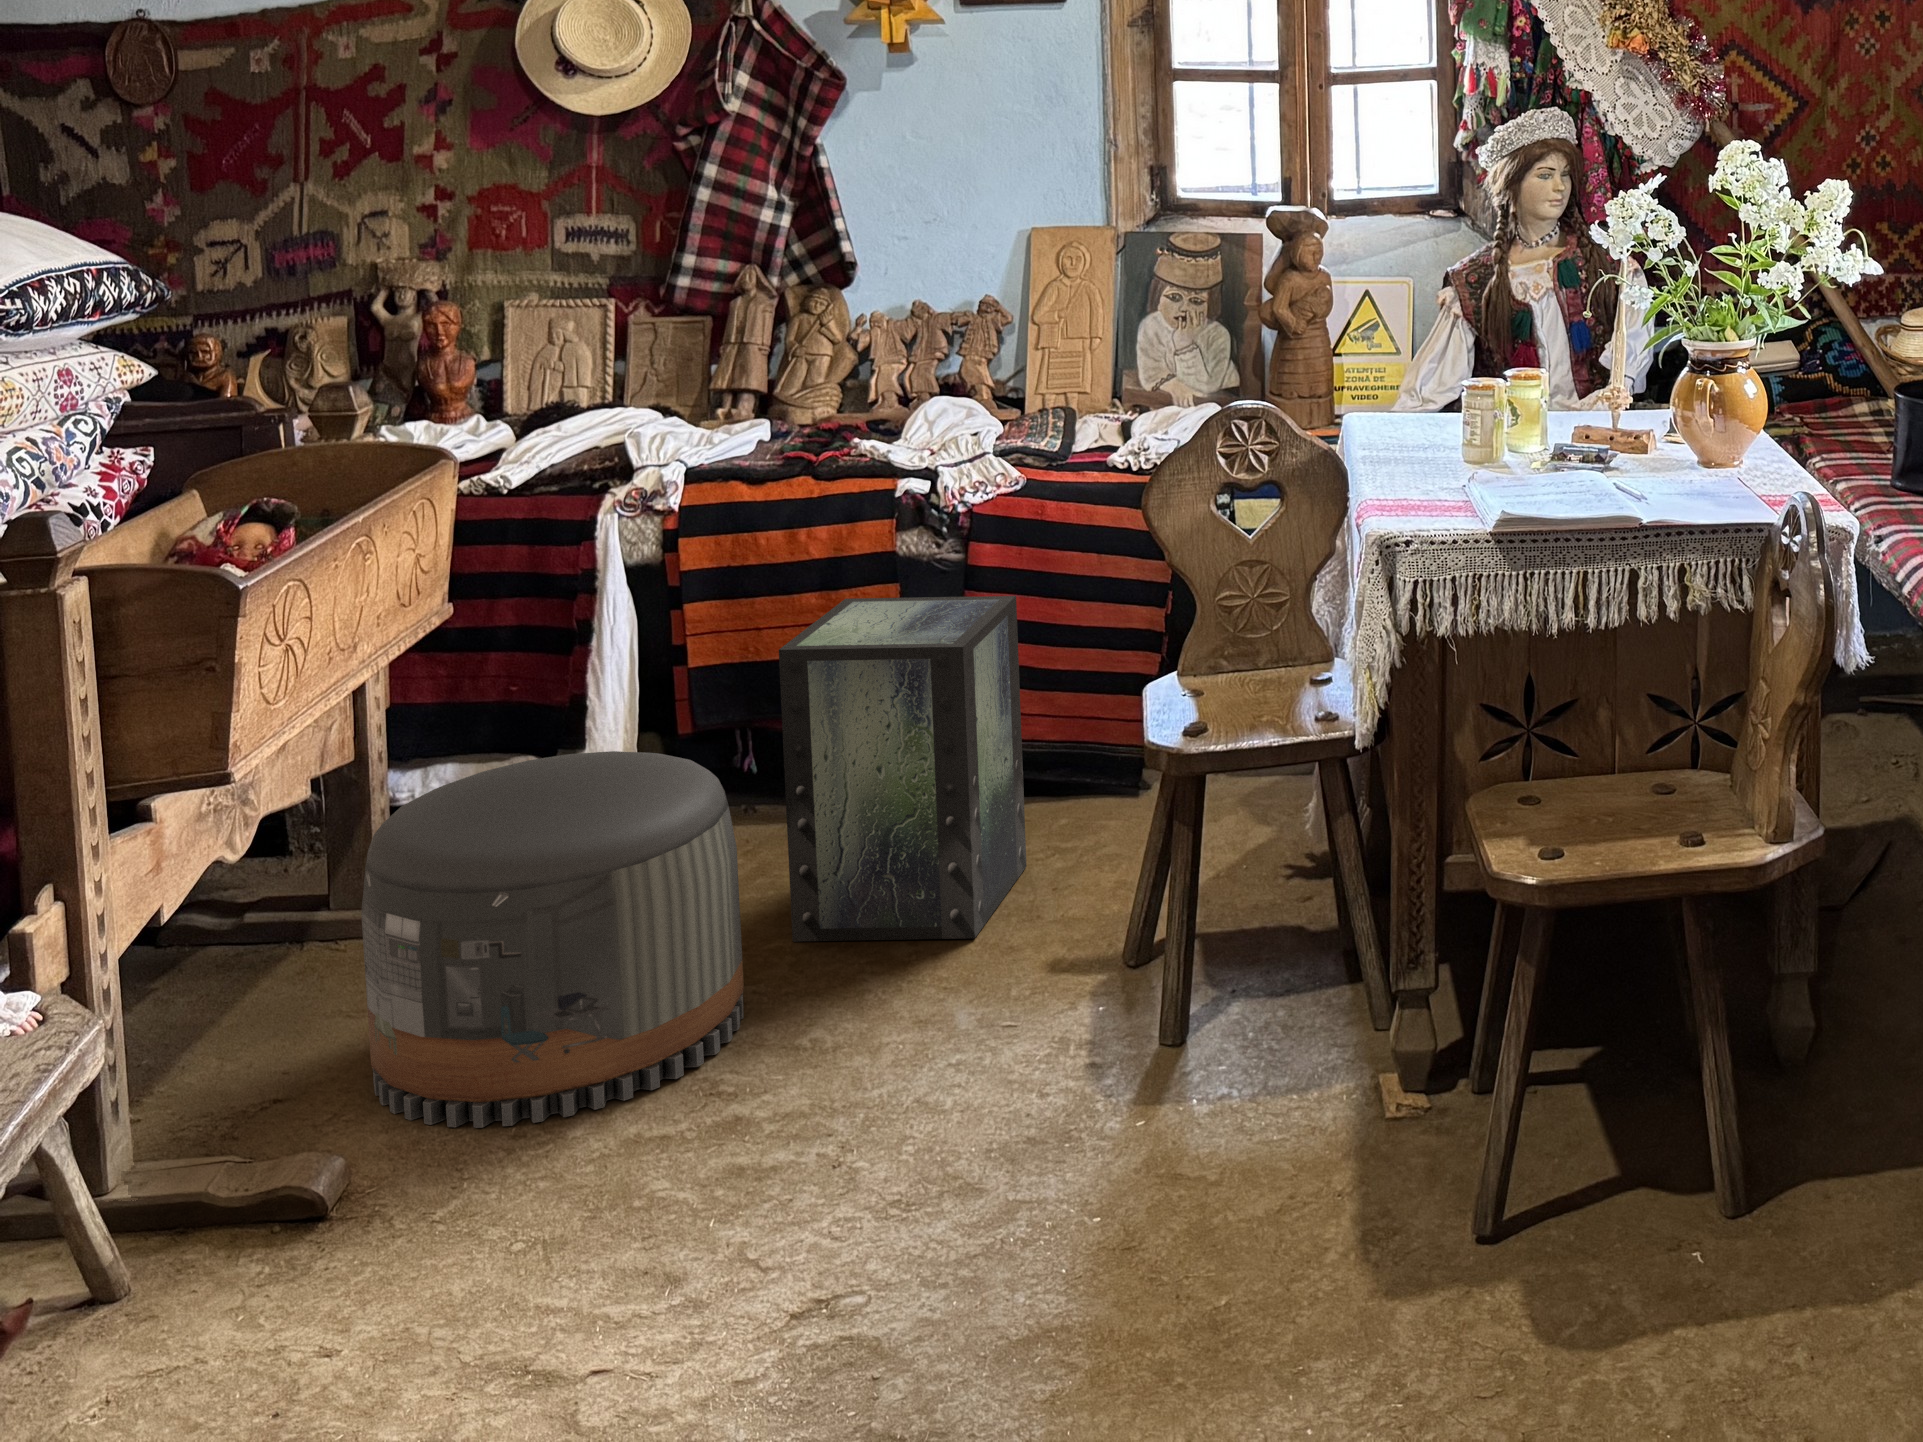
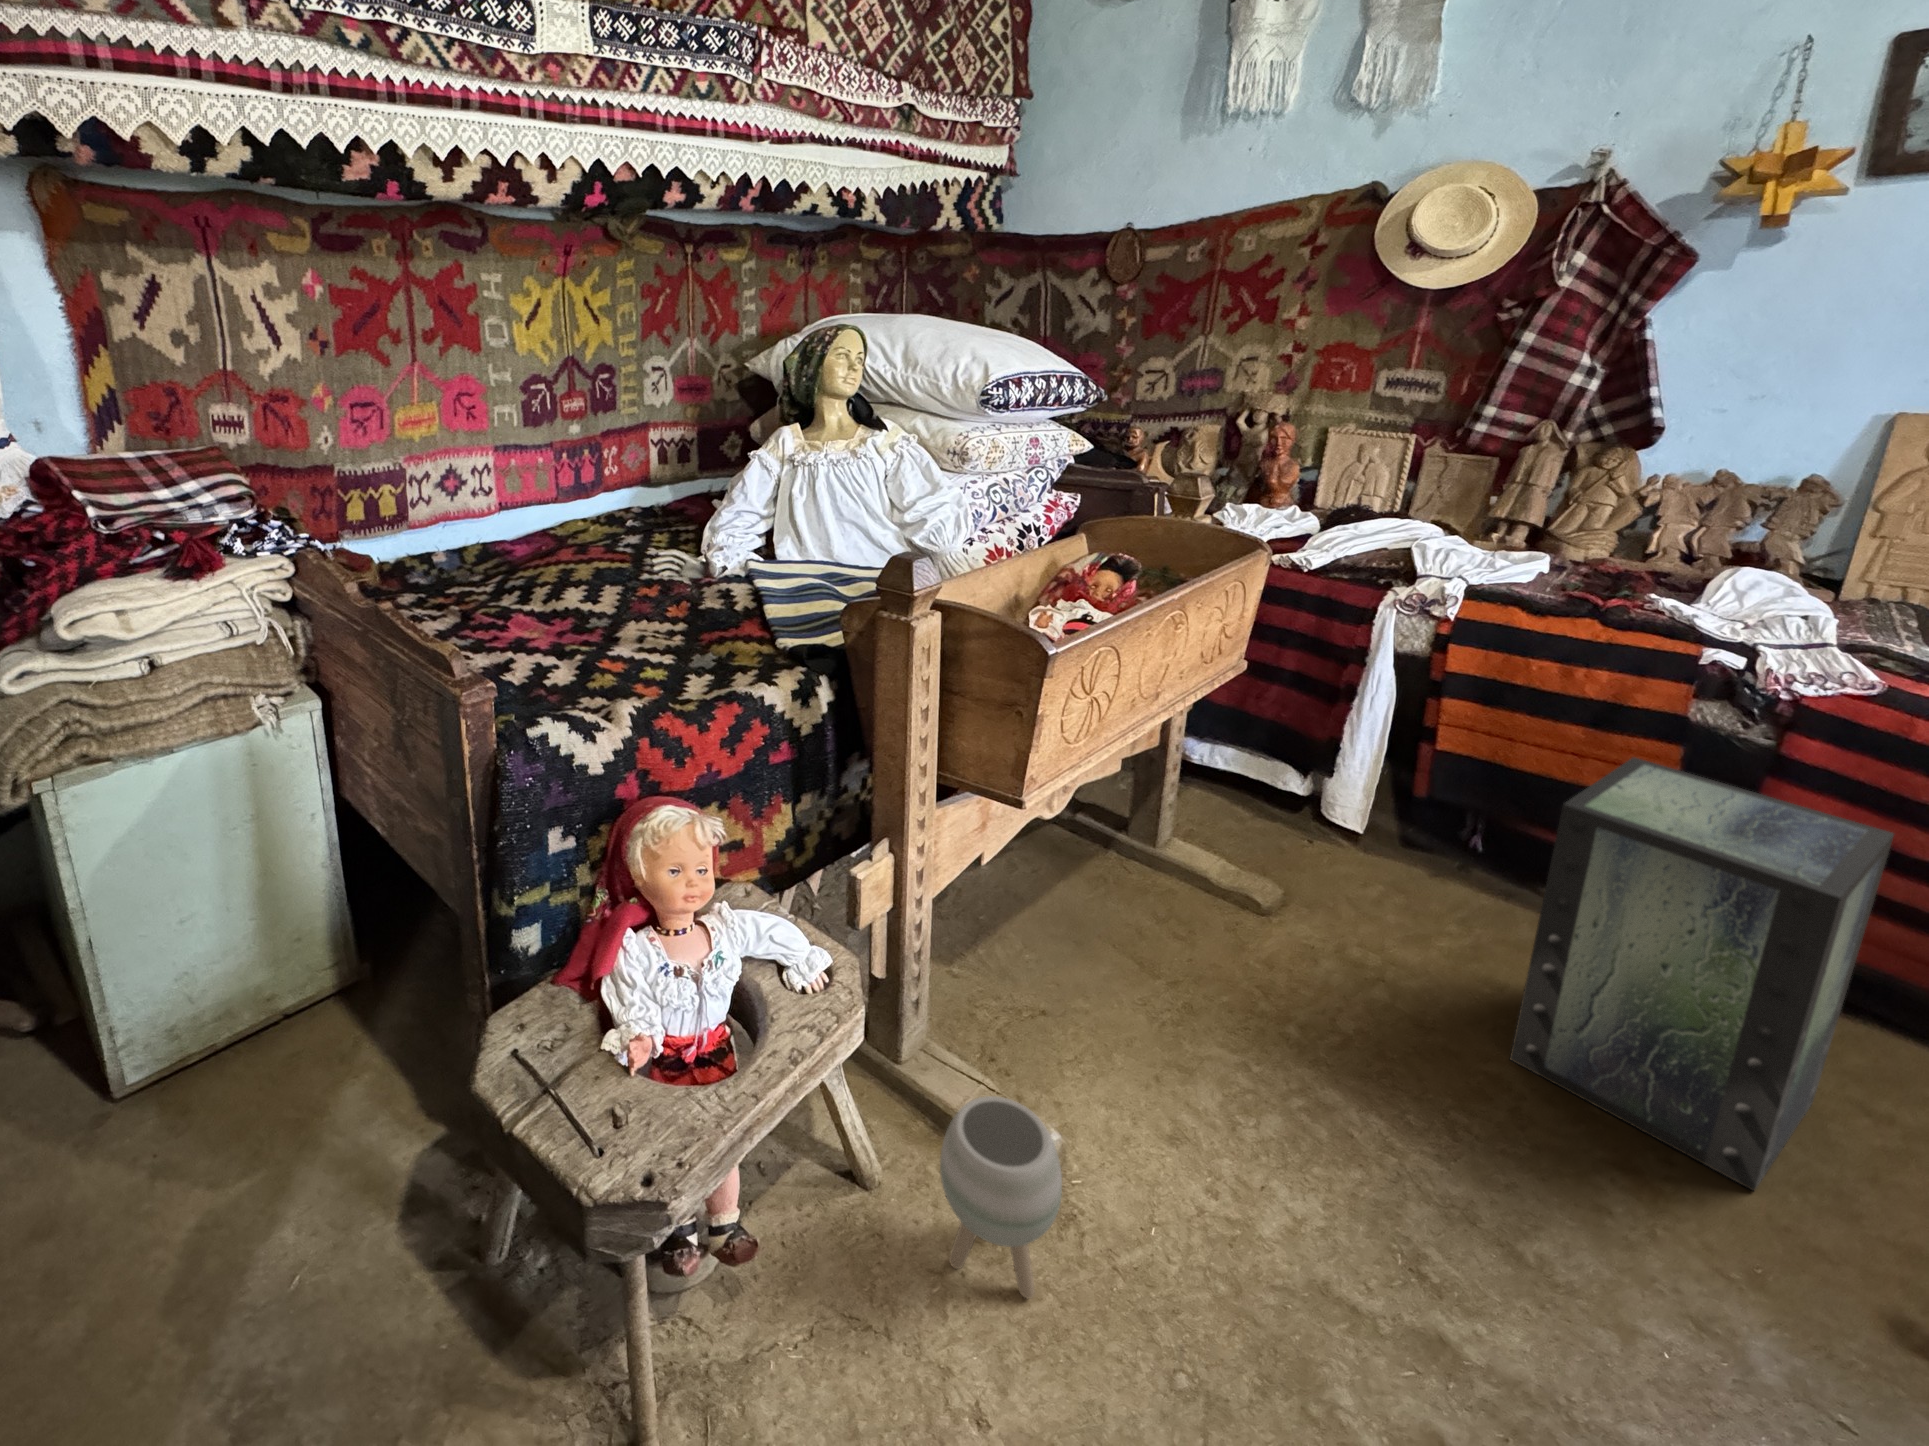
pouf: present [361,751,744,1128] -> none [1125,809,1487,1194]
planter: none [190,1112,347,1341] -> present [940,1096,1062,1299]

